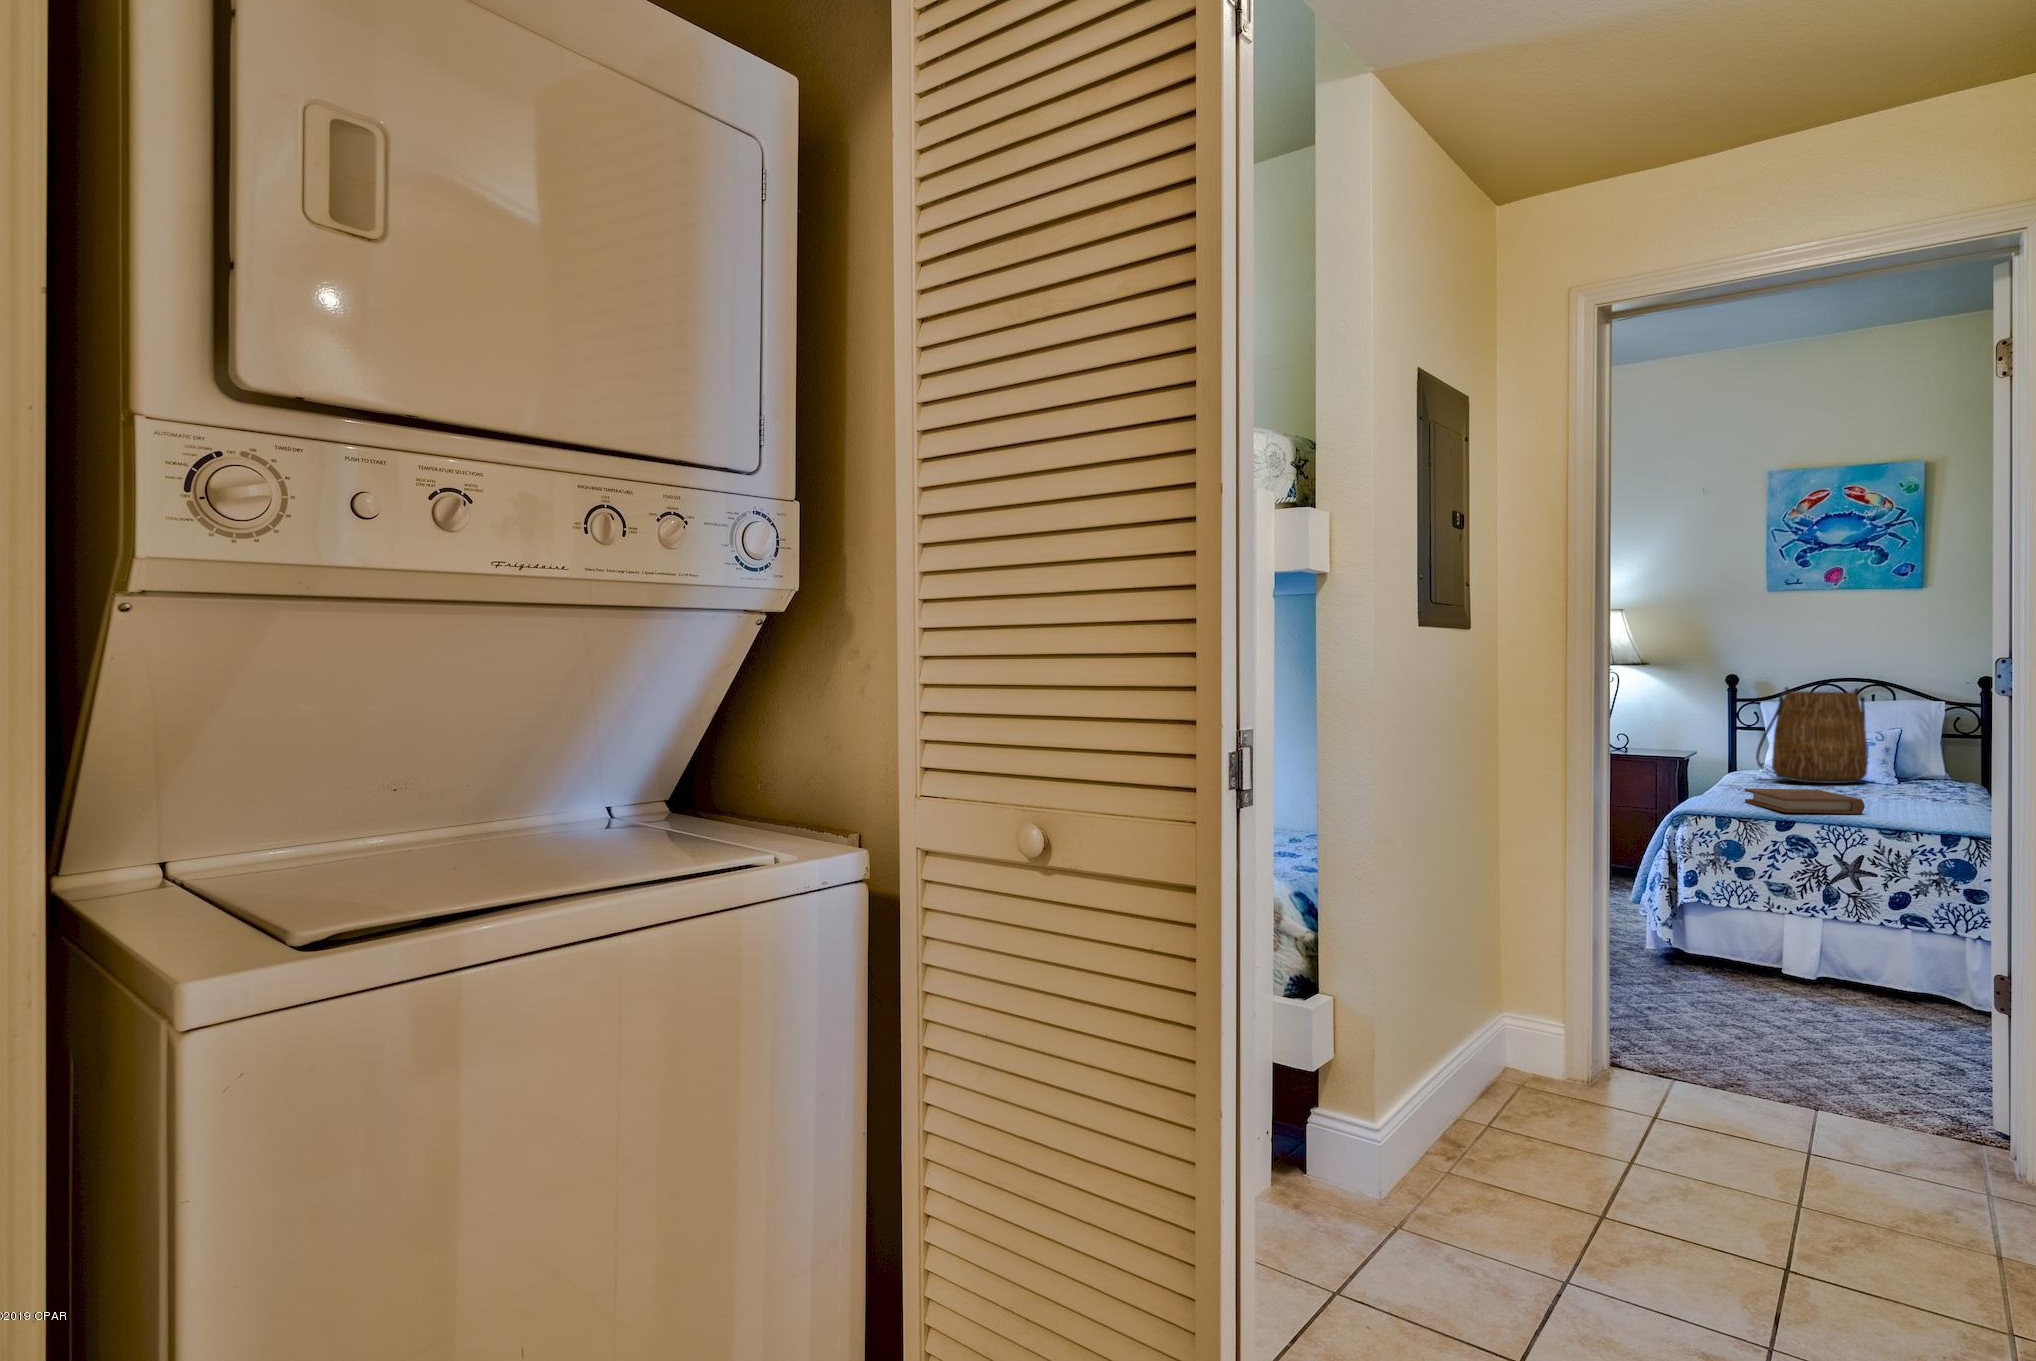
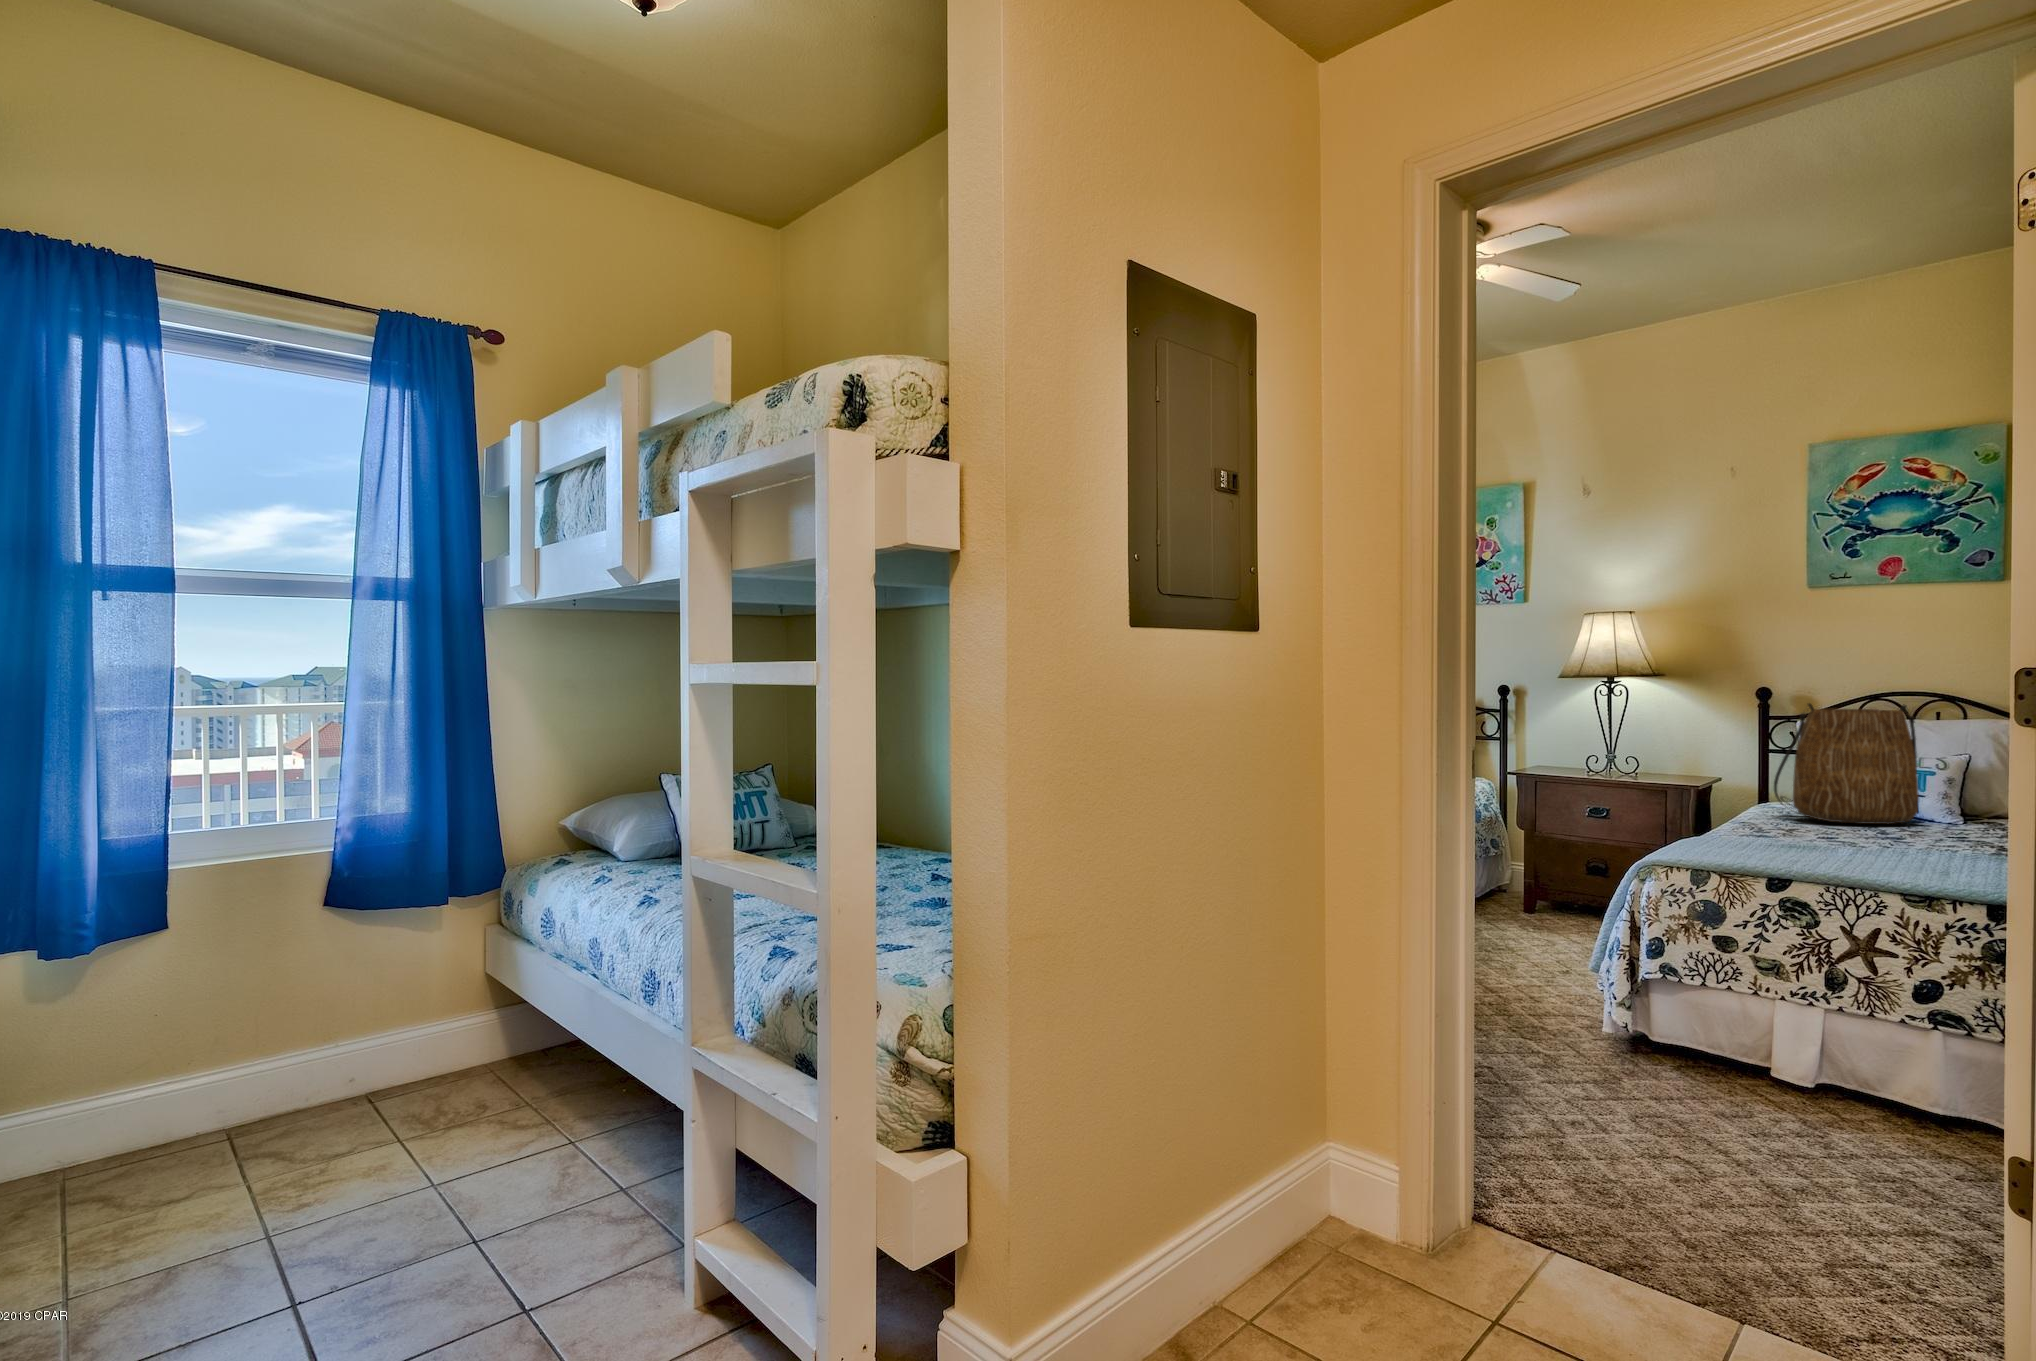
book: present [1745,789,1865,814] -> none [1735,833,1887,872]

